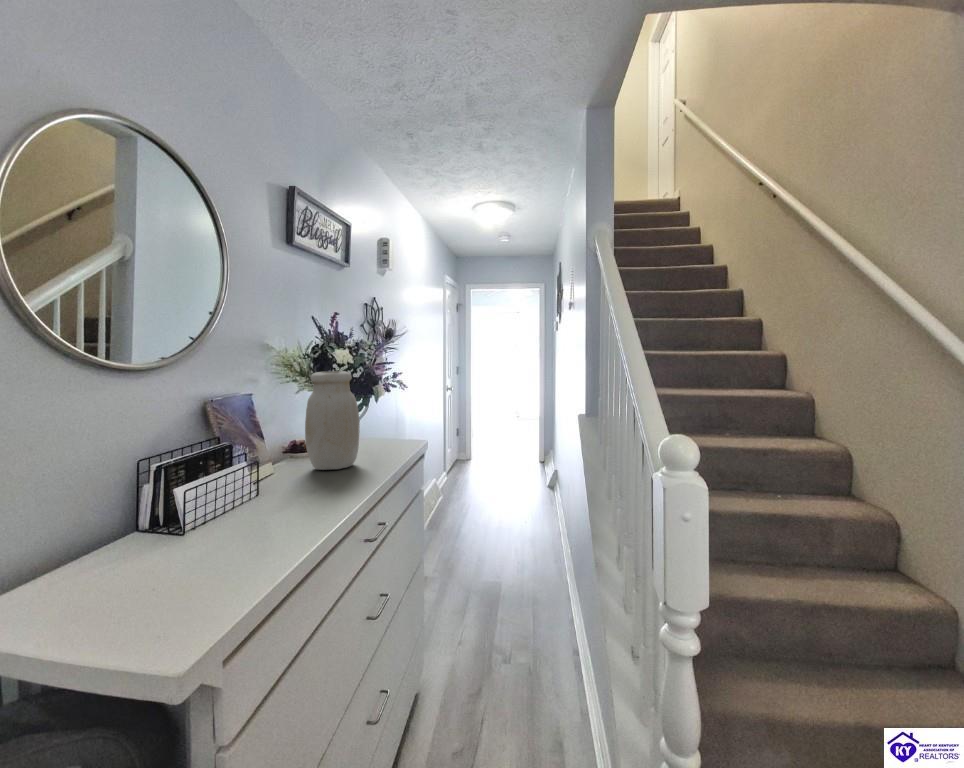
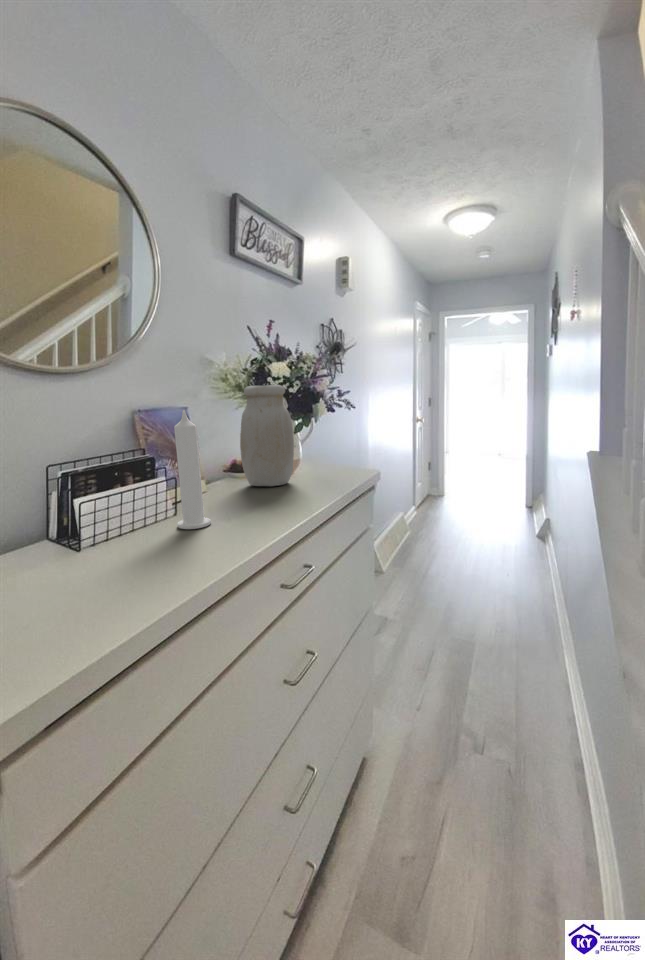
candle: none [262,406,296,522] -> present [174,410,211,529]

